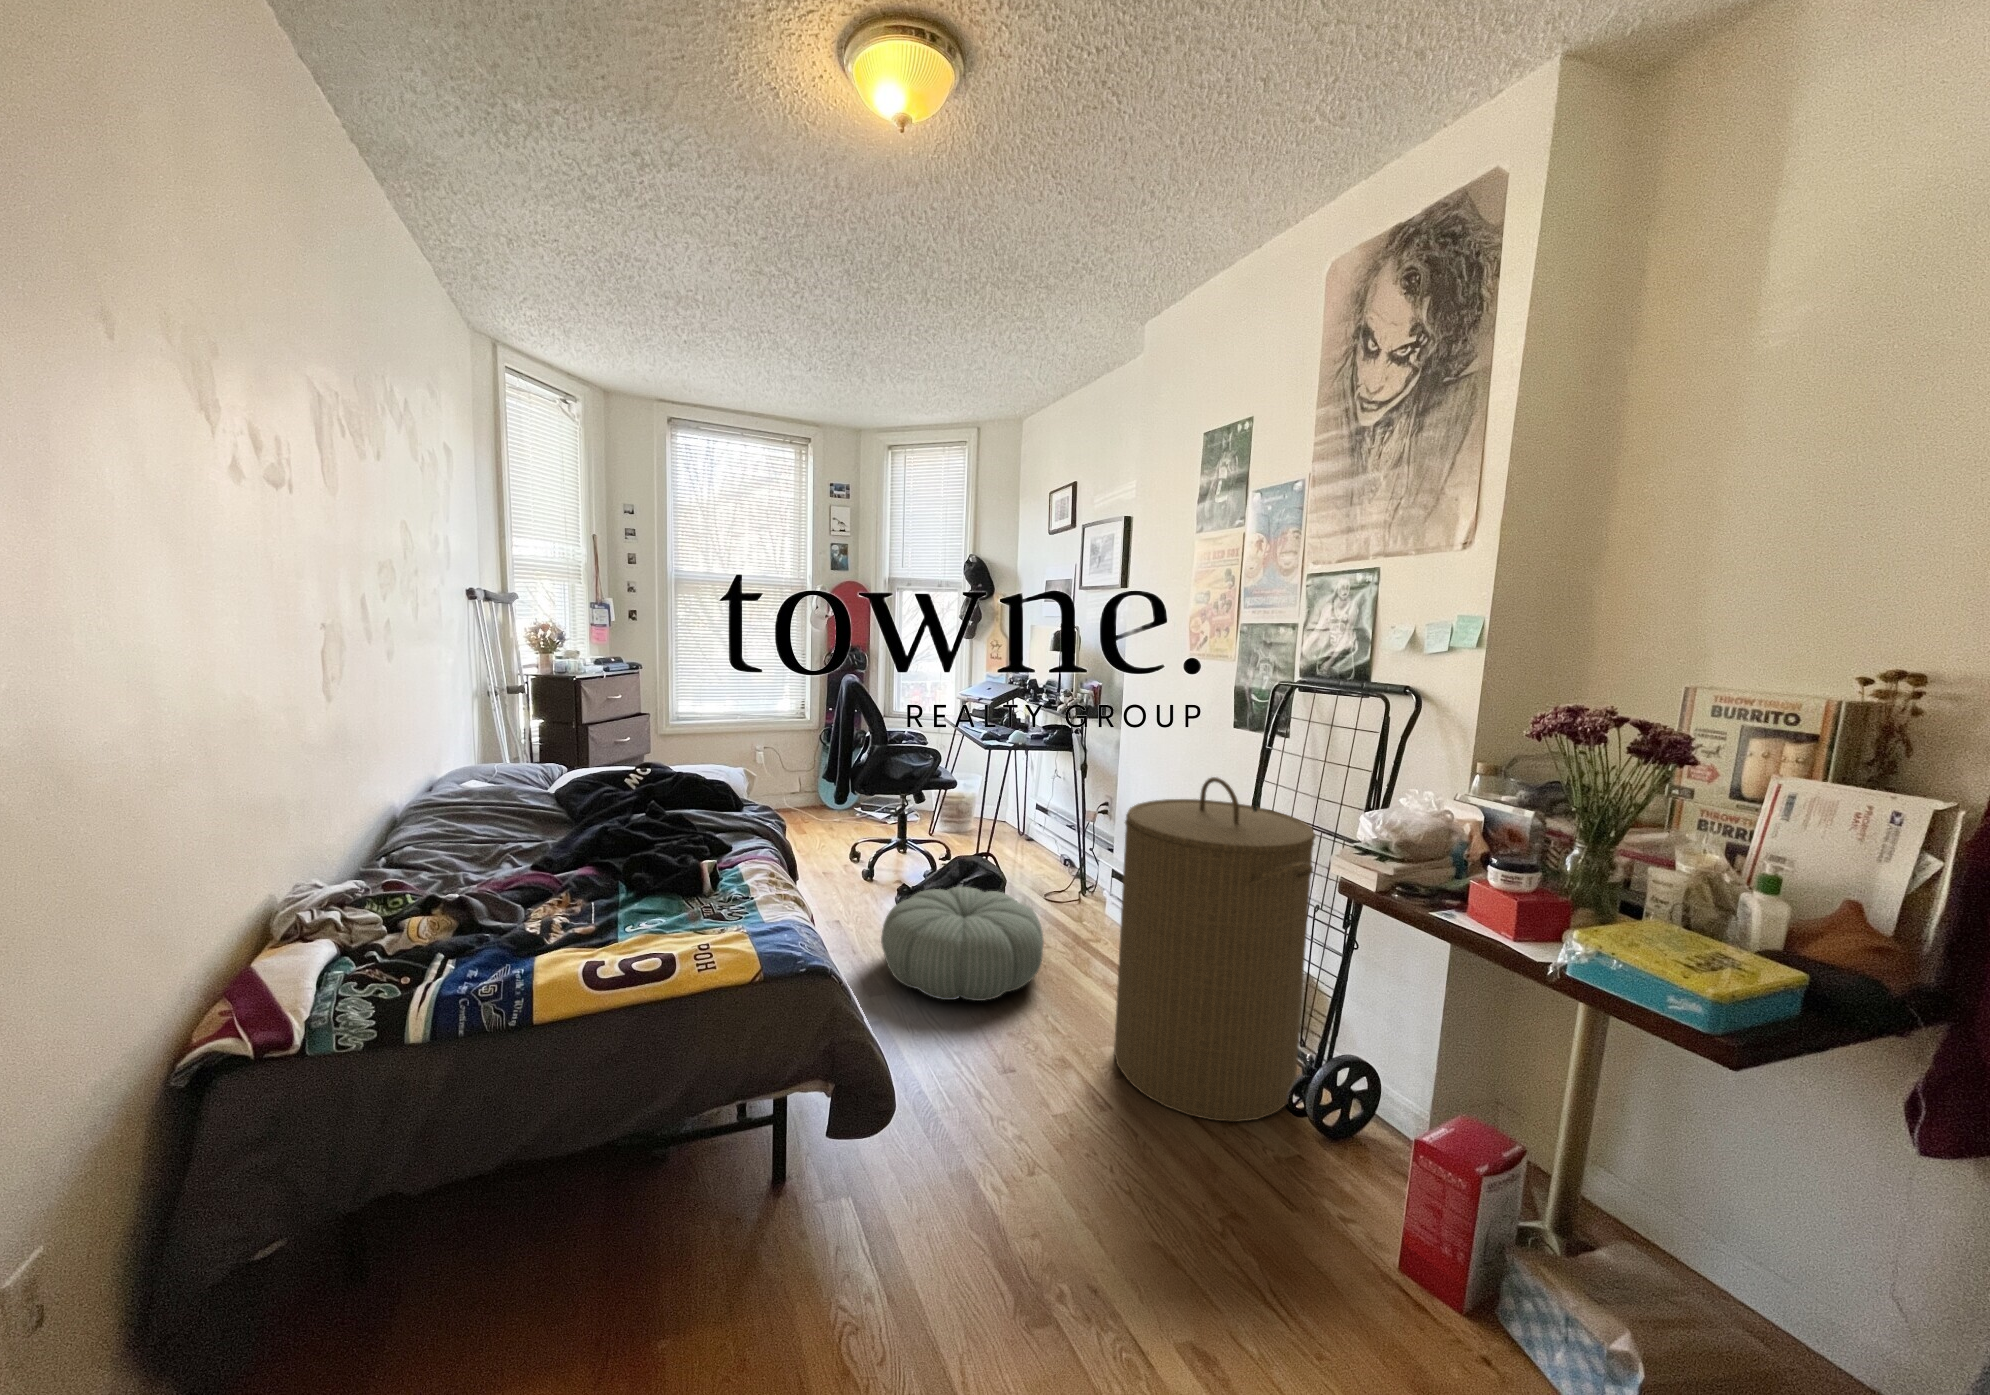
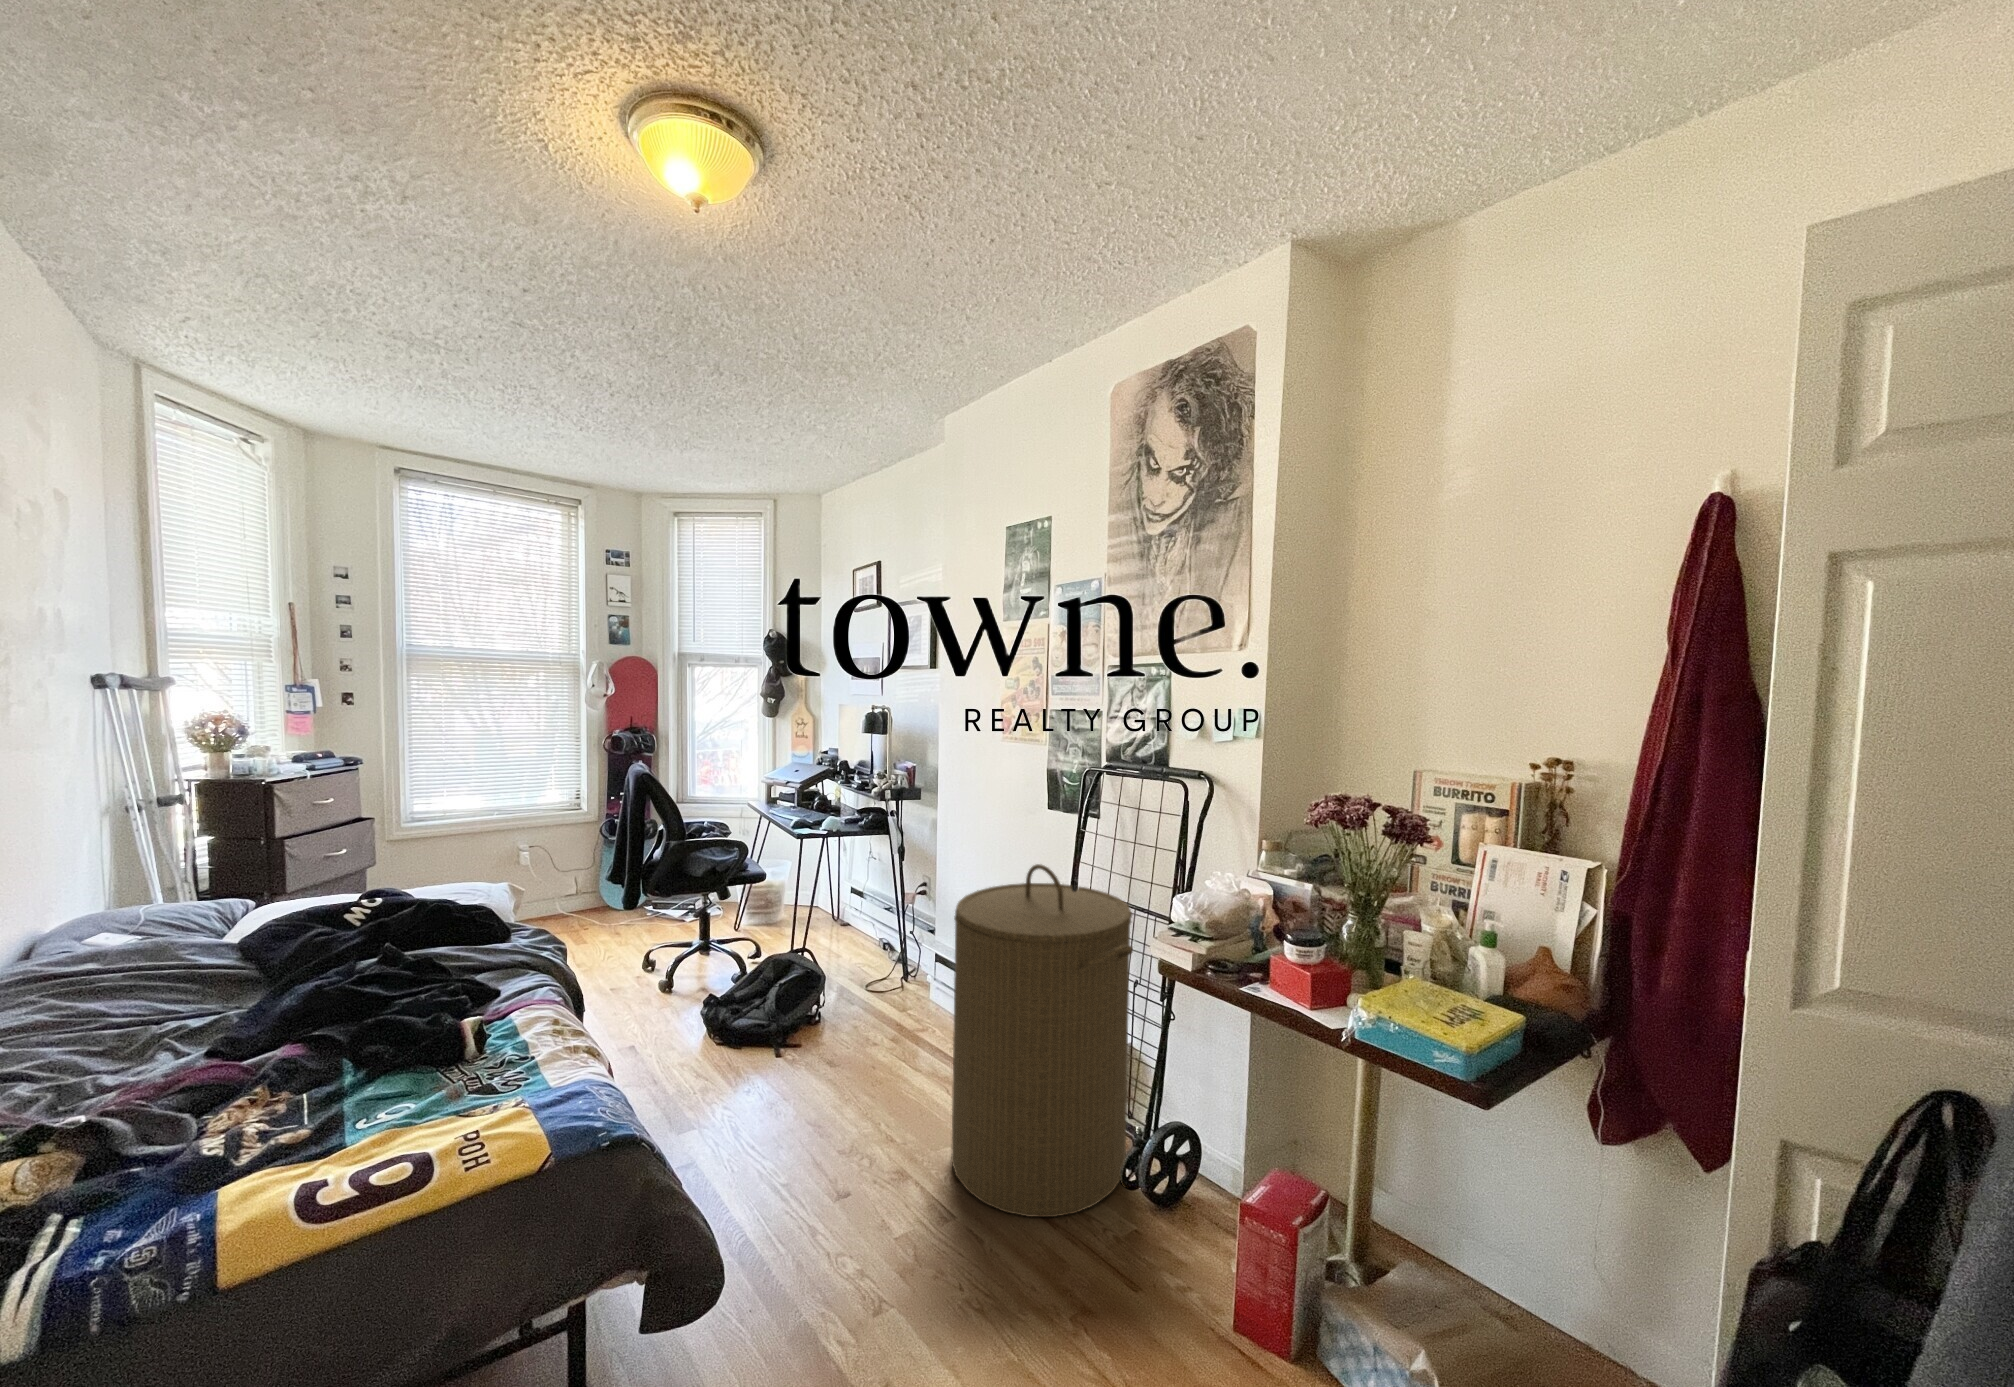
pouf: present [881,887,1043,1001] -> none [686,996,872,1134]

